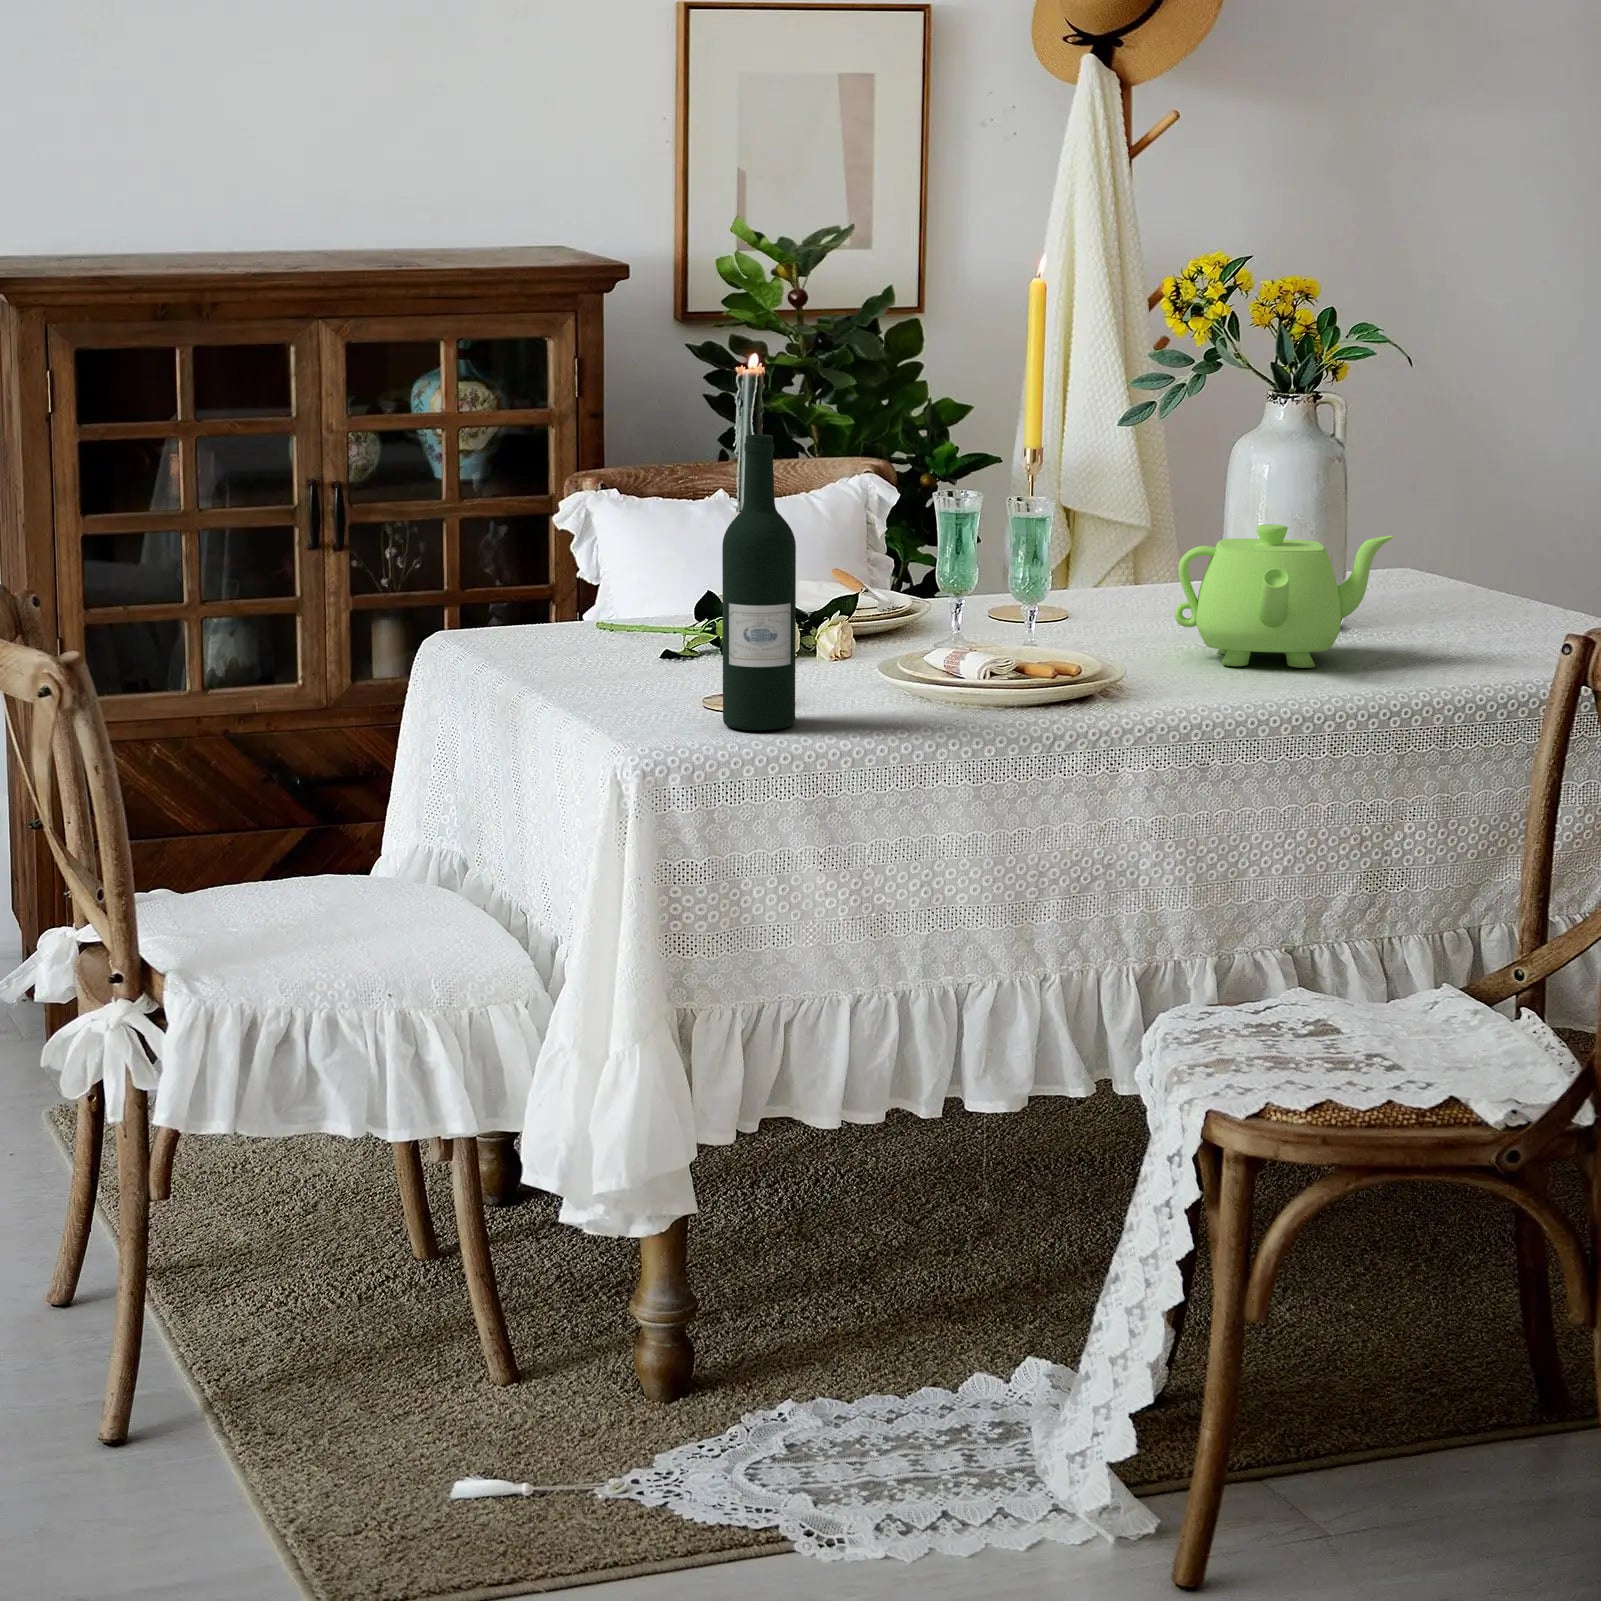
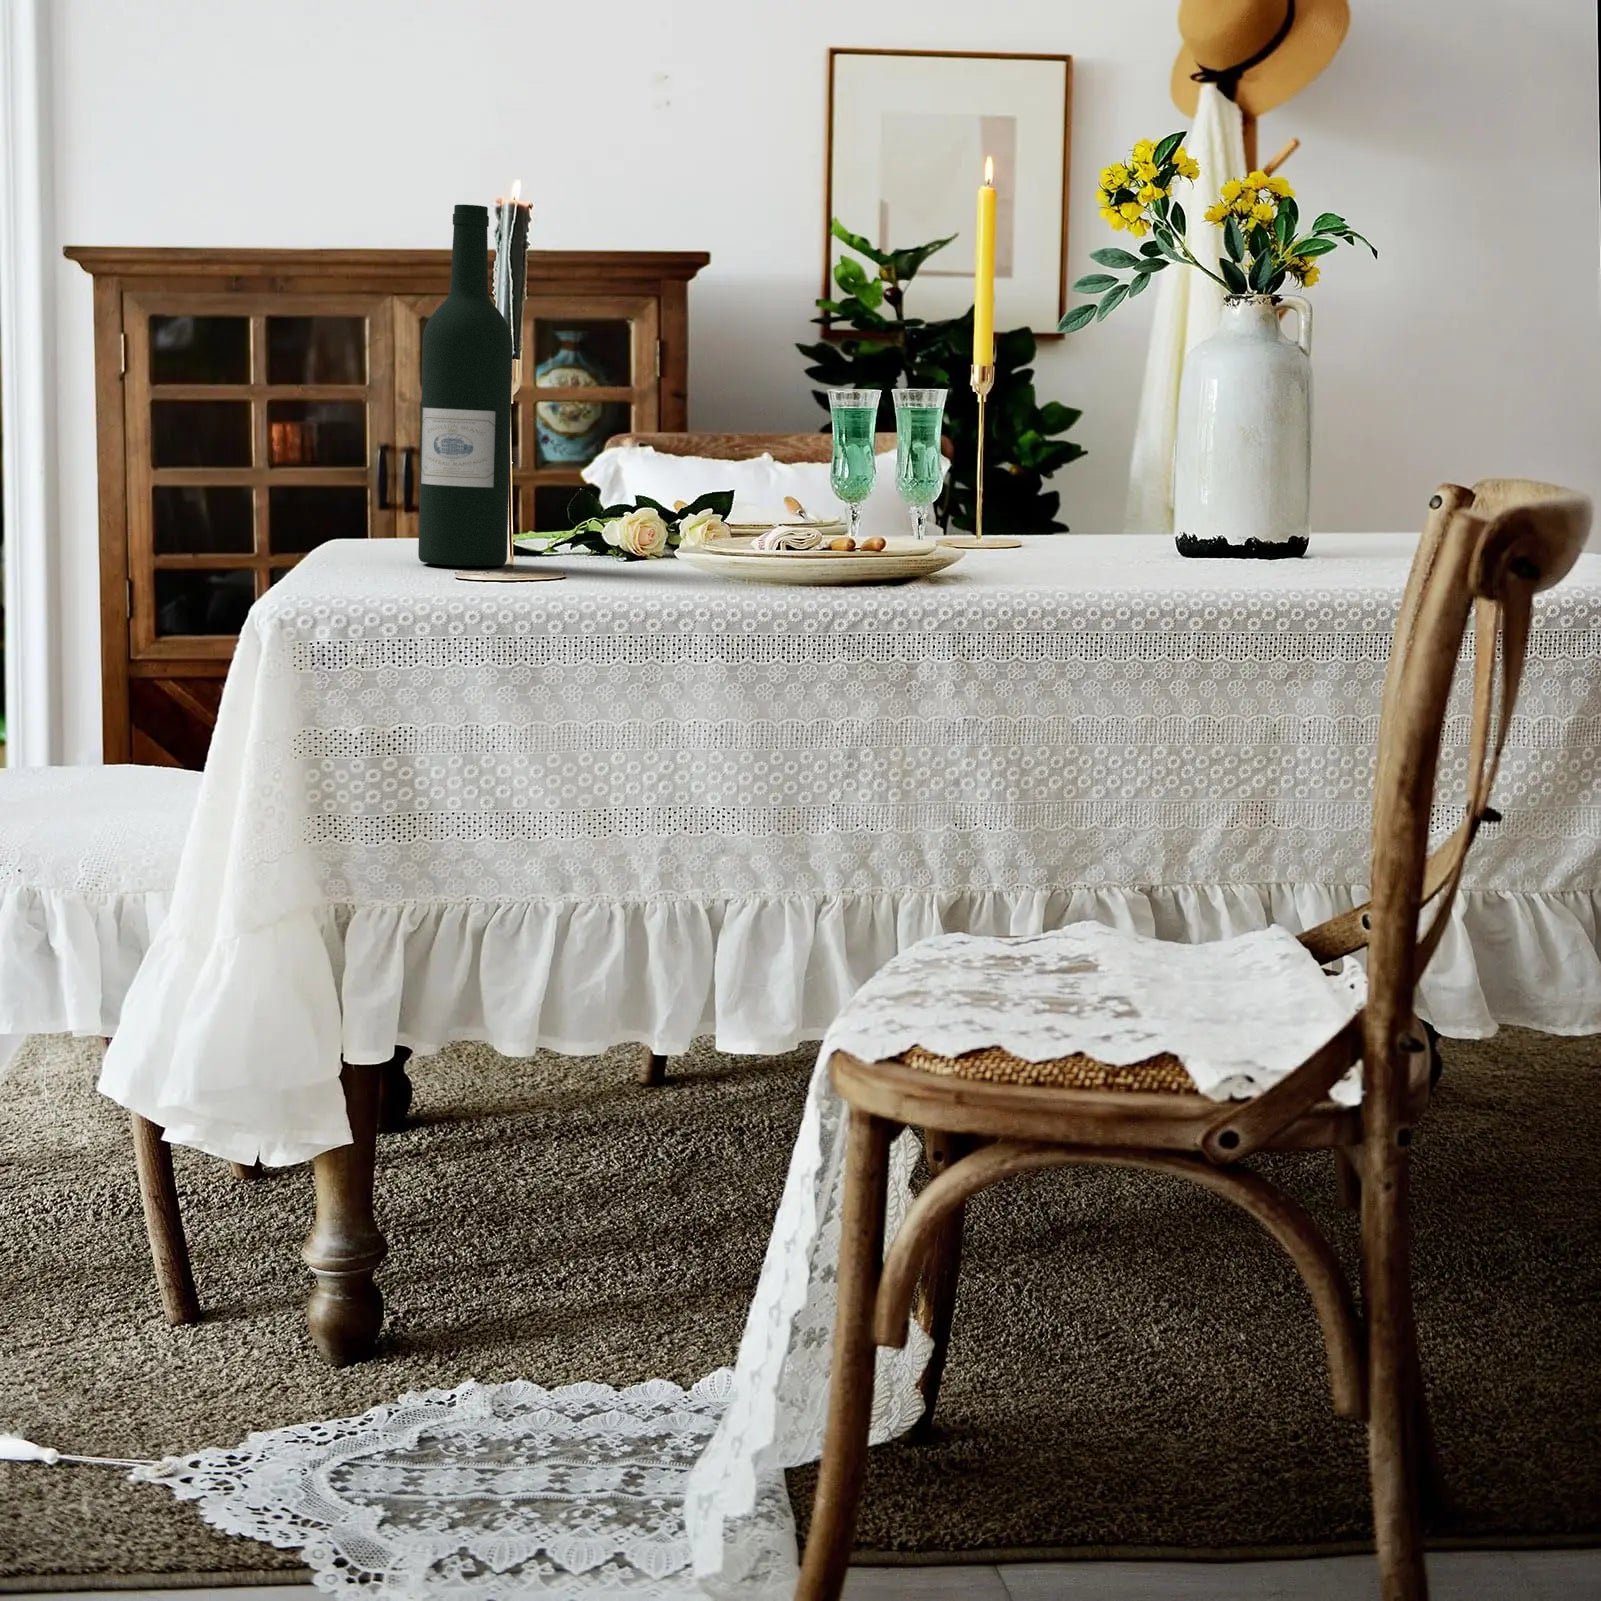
teapot: present [1175,524,1395,668] -> none [1068,402,1340,576]

